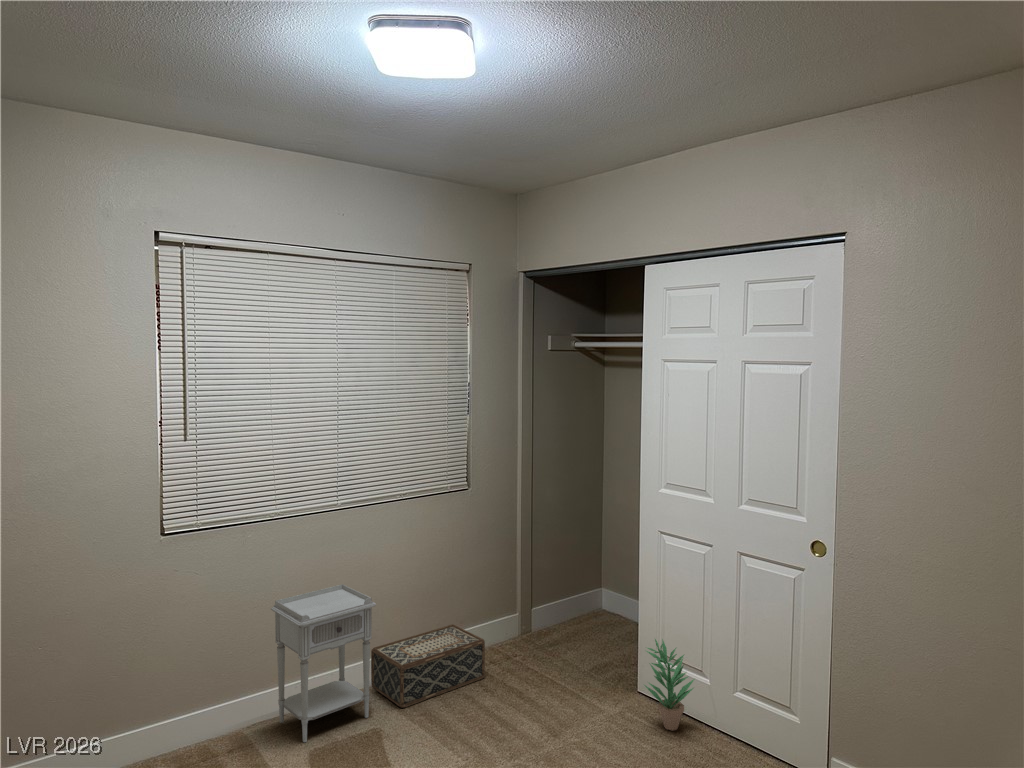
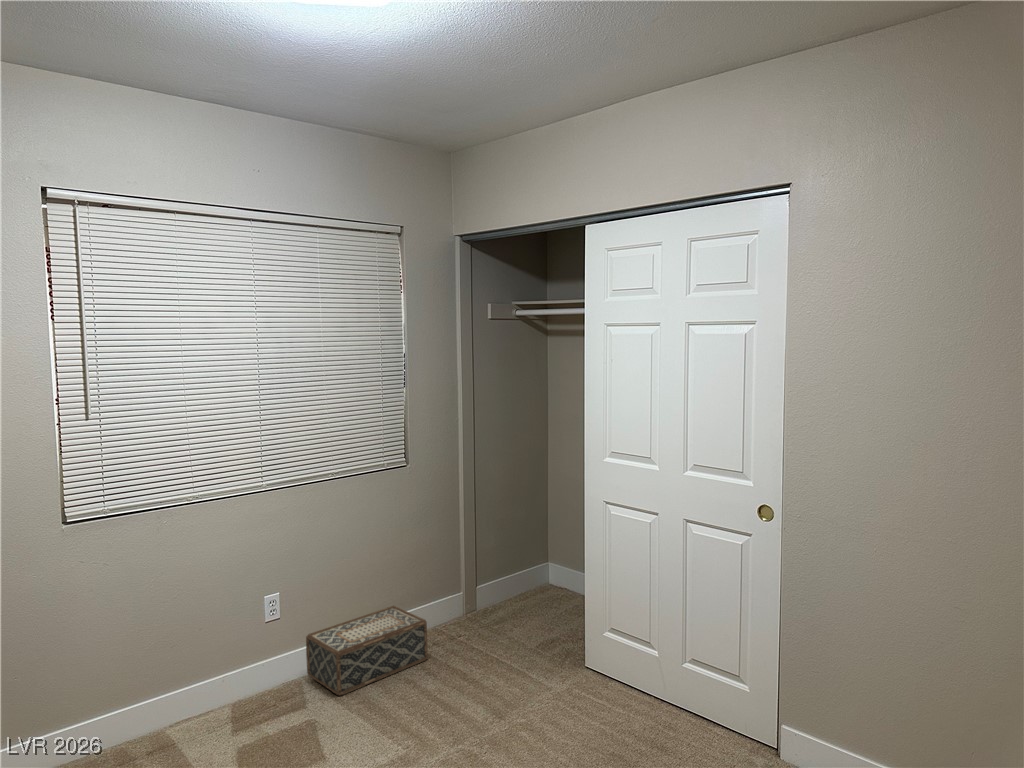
nightstand: present [271,584,376,742] -> none [192,569,308,739]
potted plant: present [644,639,695,731] -> none [590,610,643,705]

